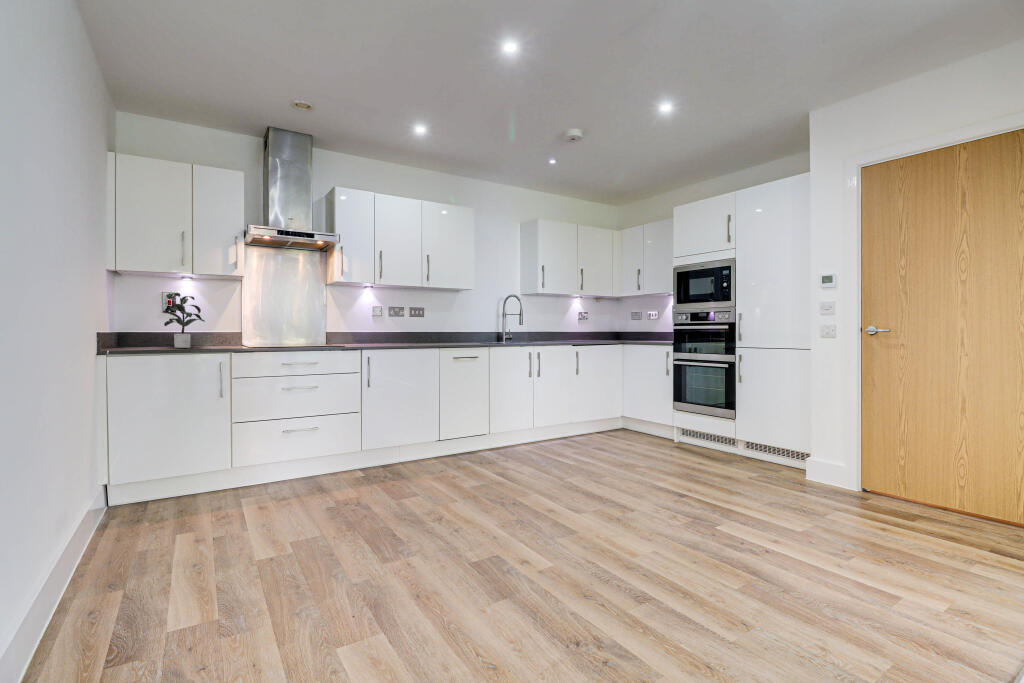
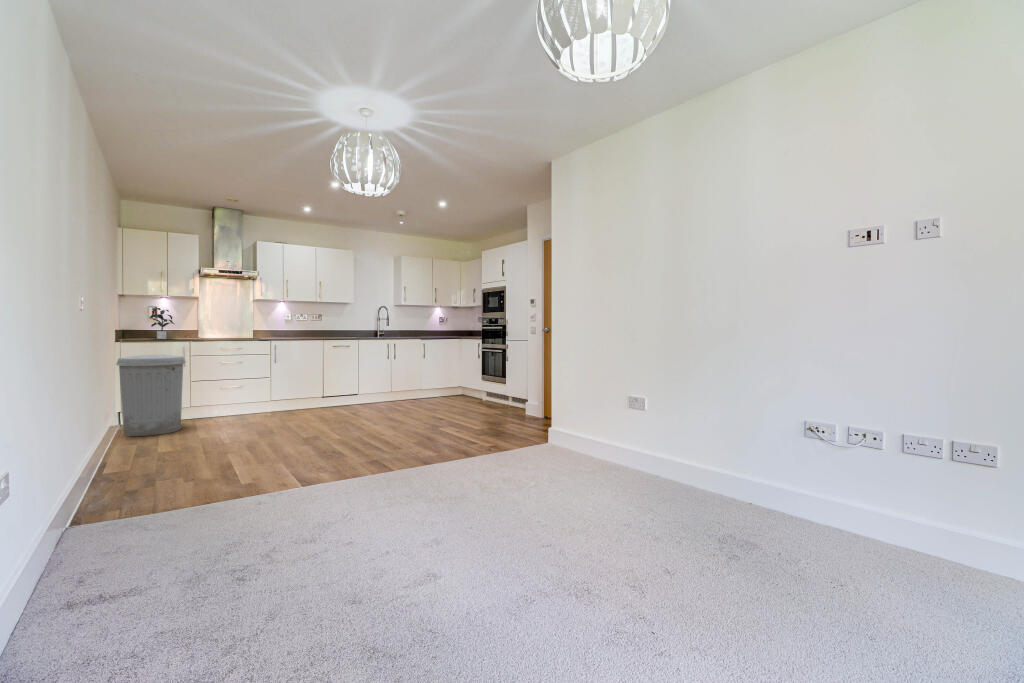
trash can: none [91,379,227,550] -> present [116,355,186,436]

